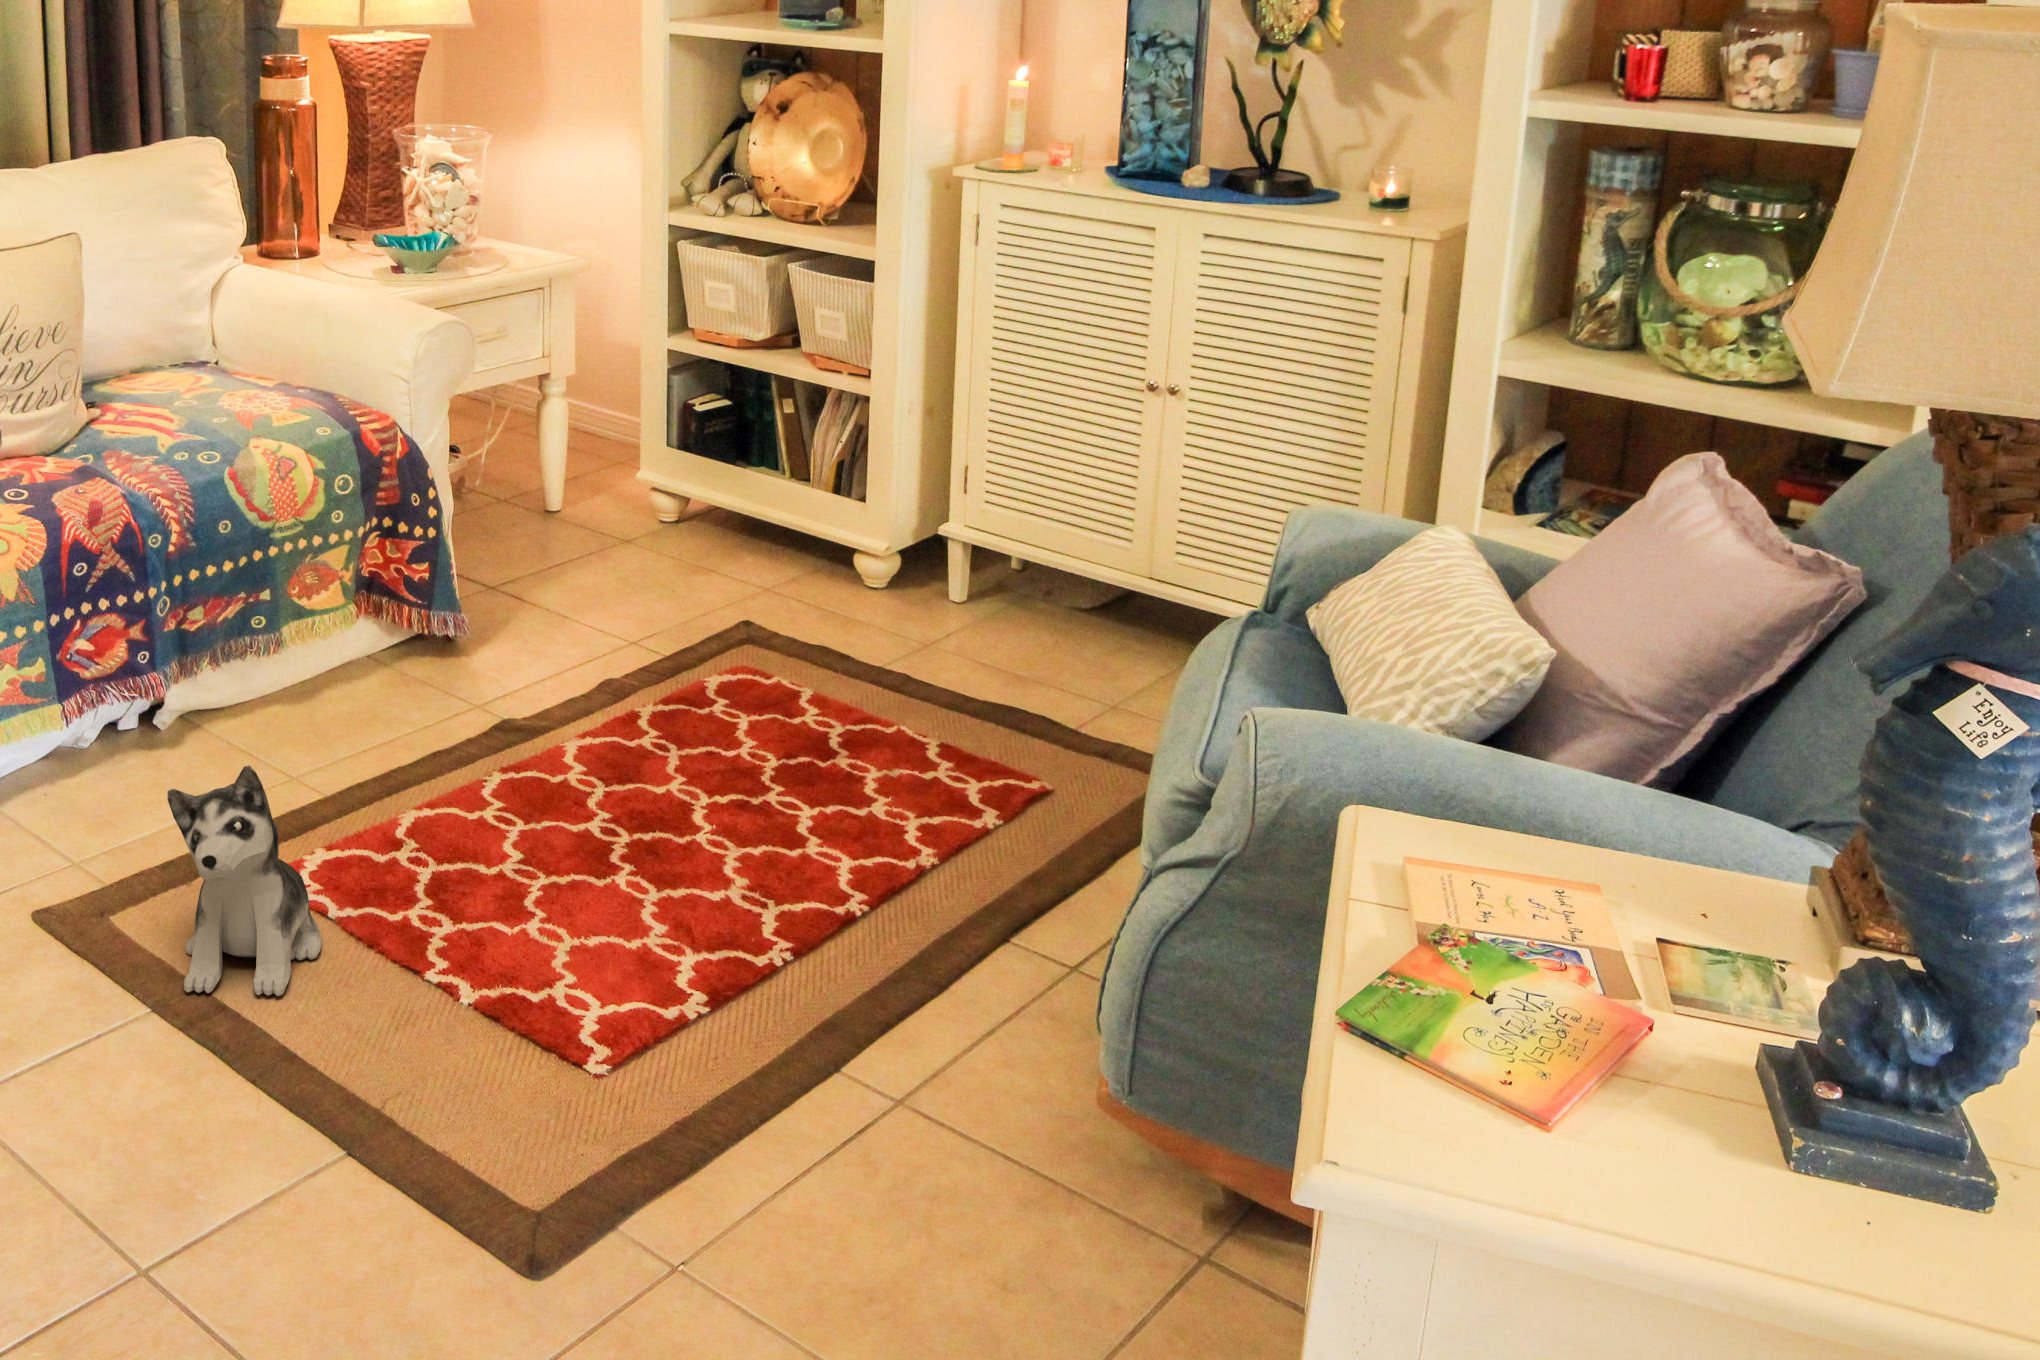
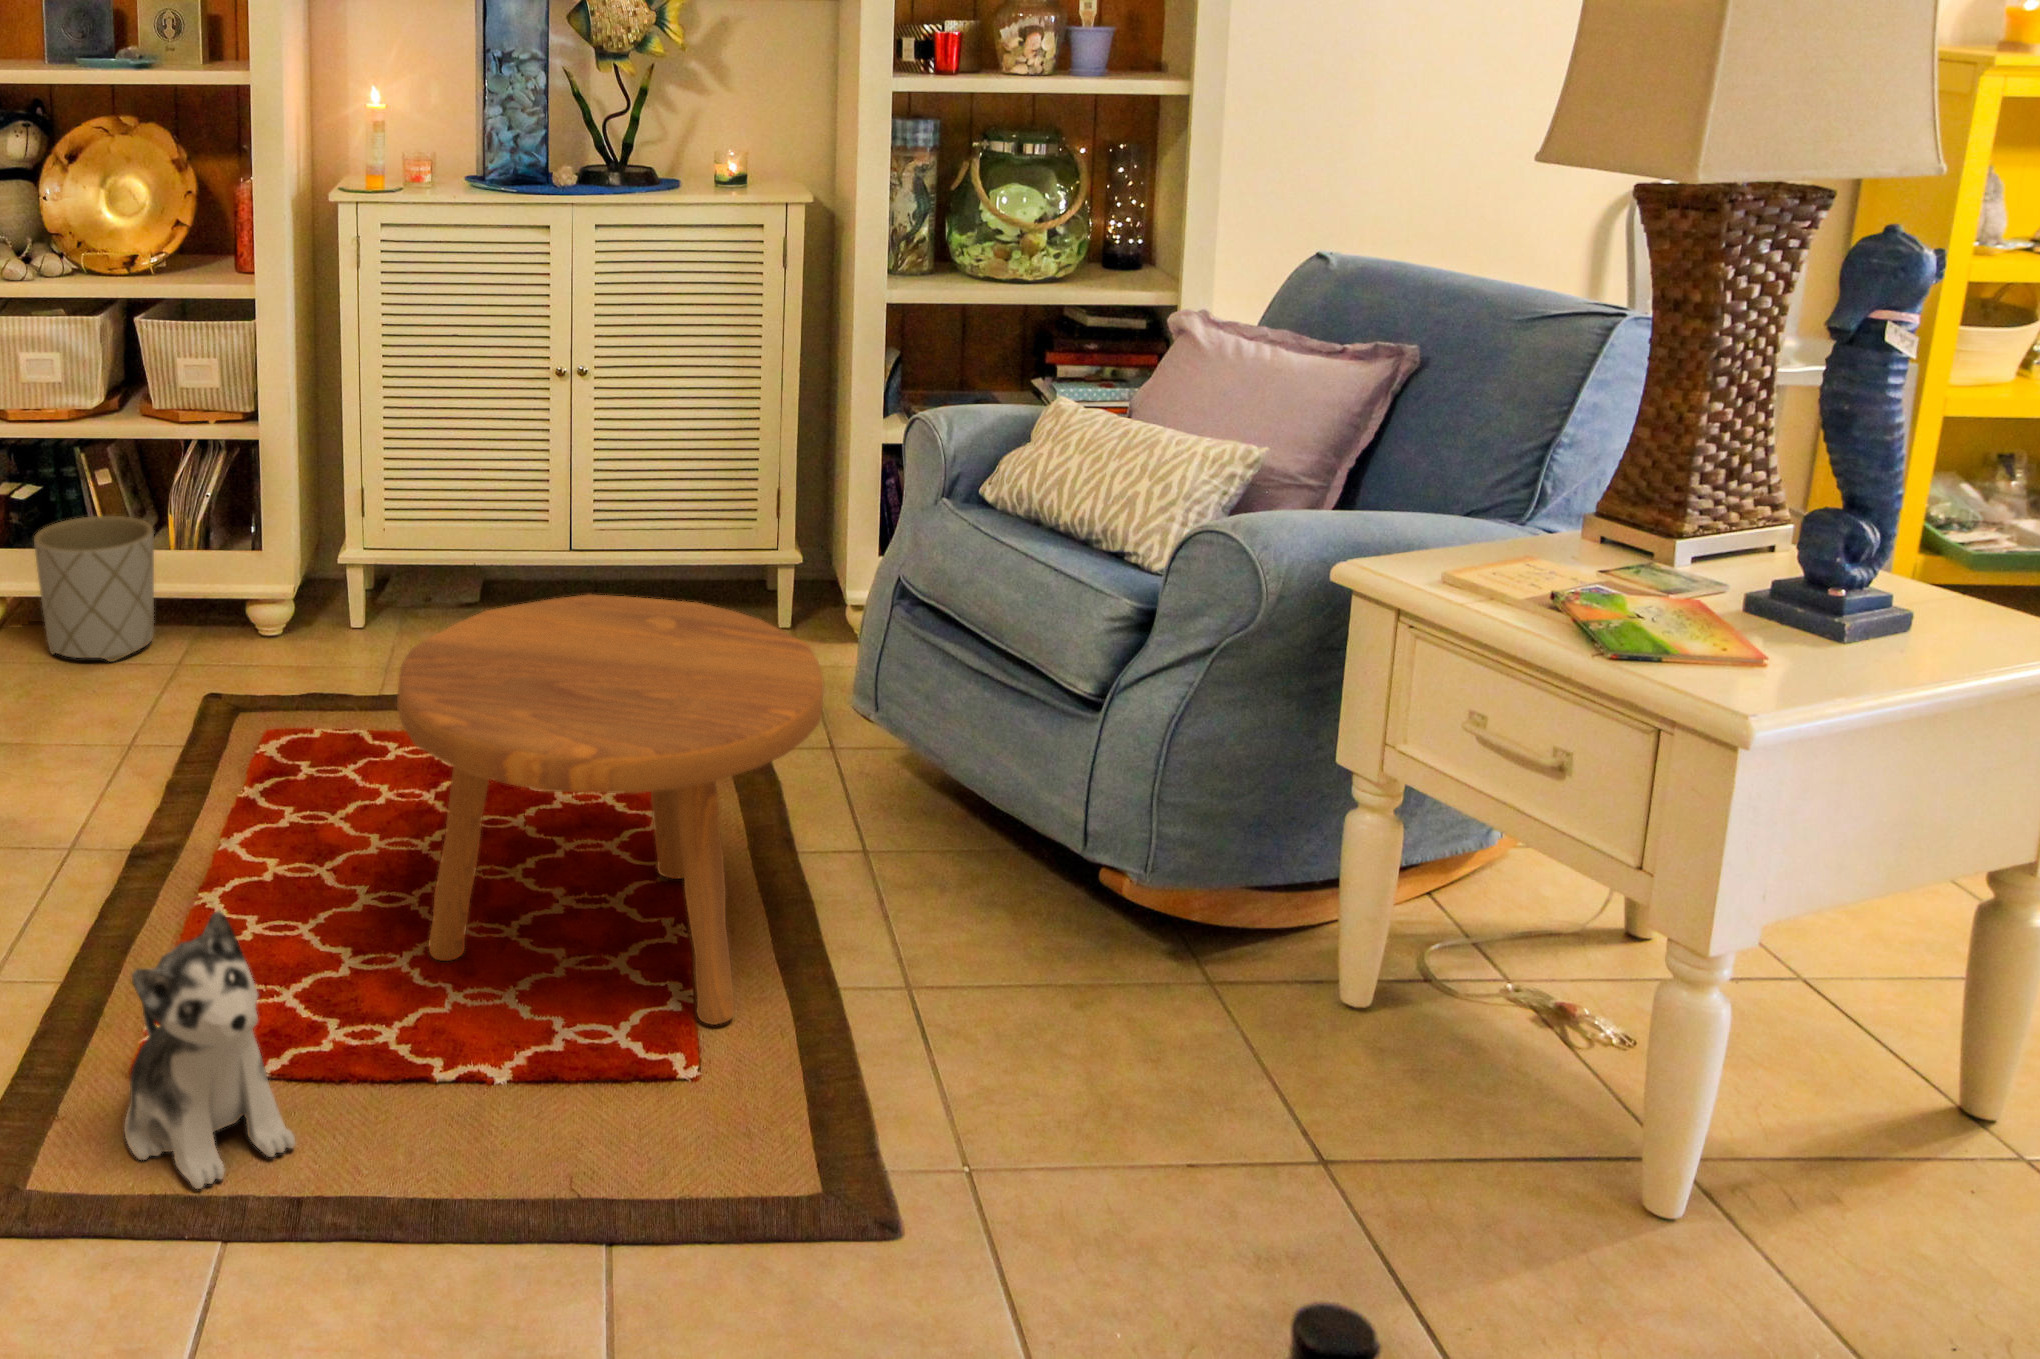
planter: none [661,441,769,577] -> present [34,516,154,662]
footstool: none [518,594,969,1070] -> present [397,595,823,1025]

